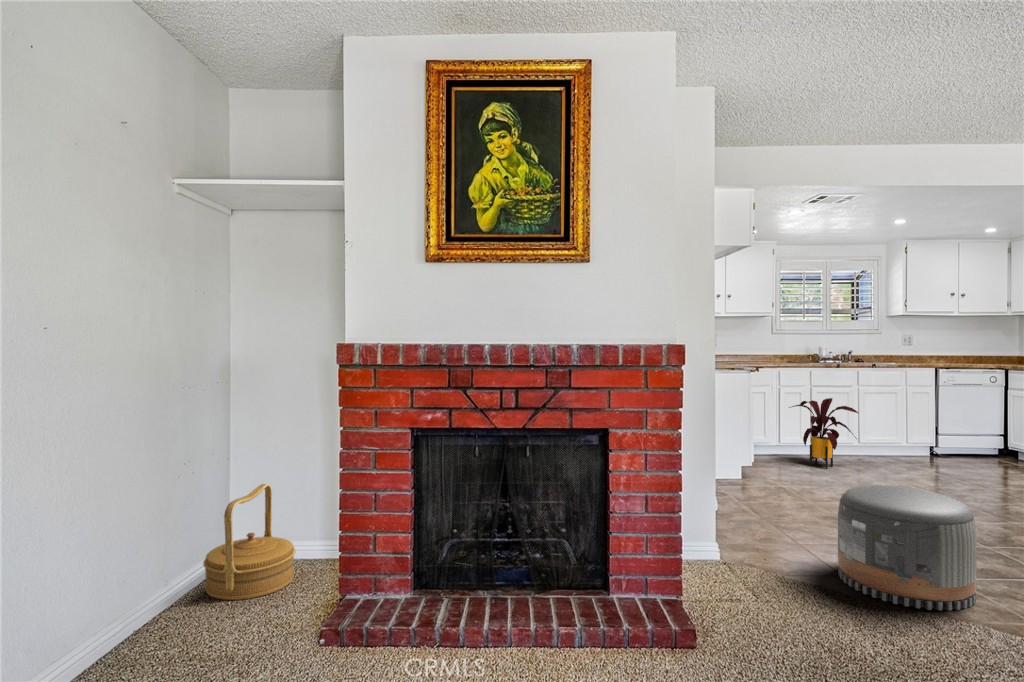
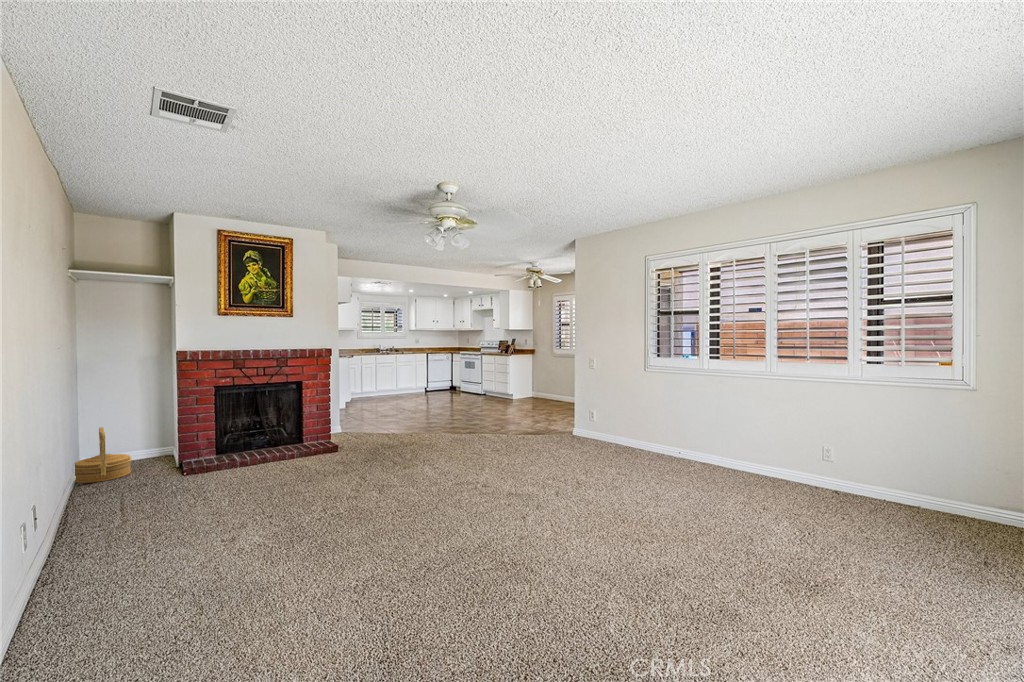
house plant: present [789,398,859,469] -> none [365,370,396,402]
pouf: present [838,485,976,610] -> none [384,396,425,432]

